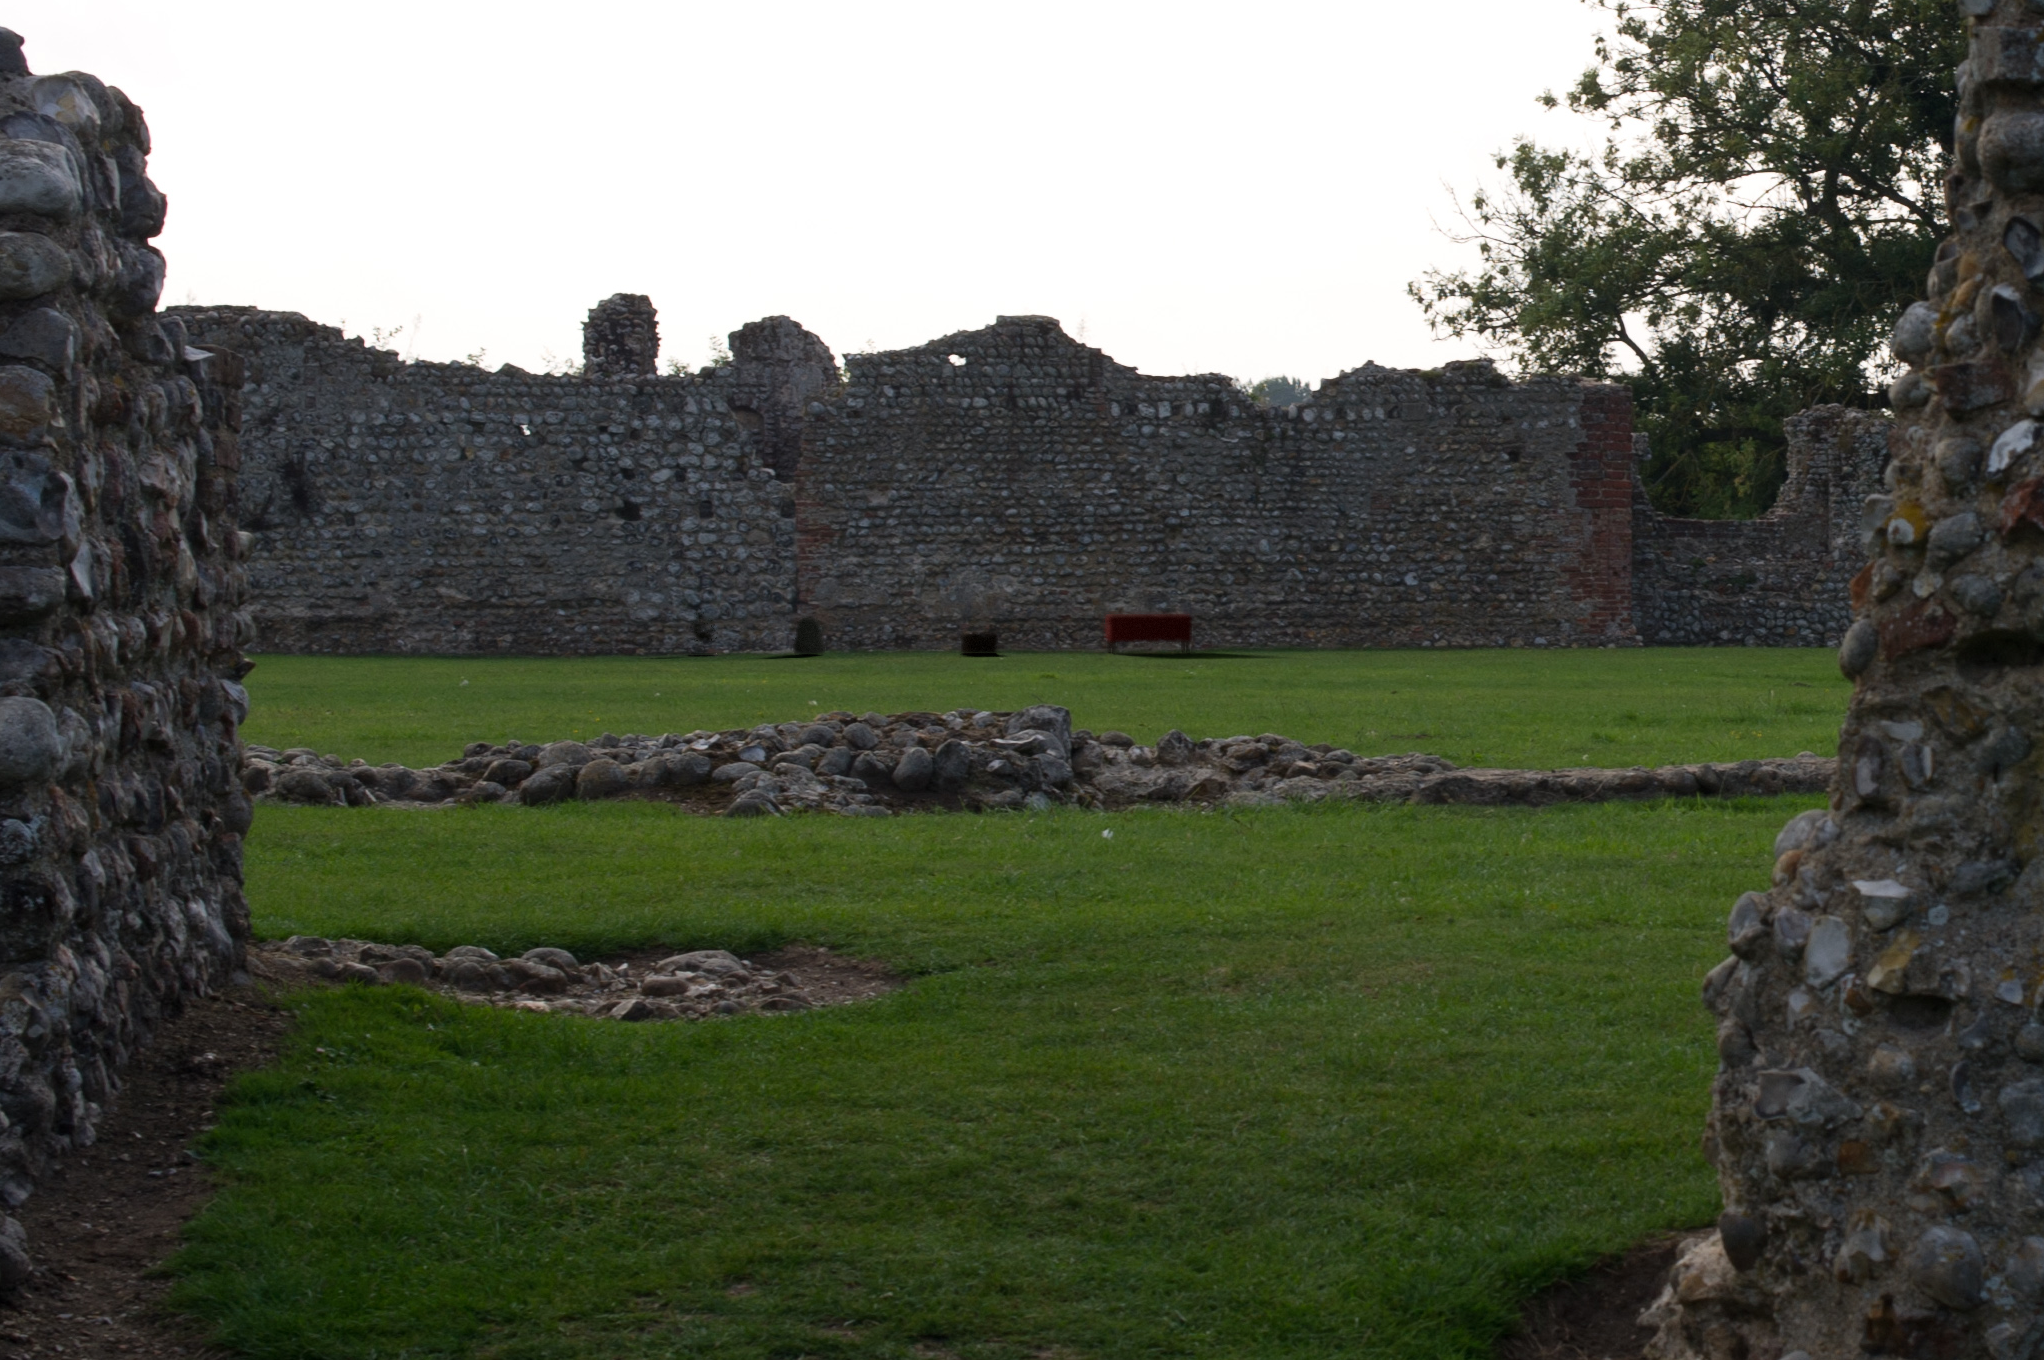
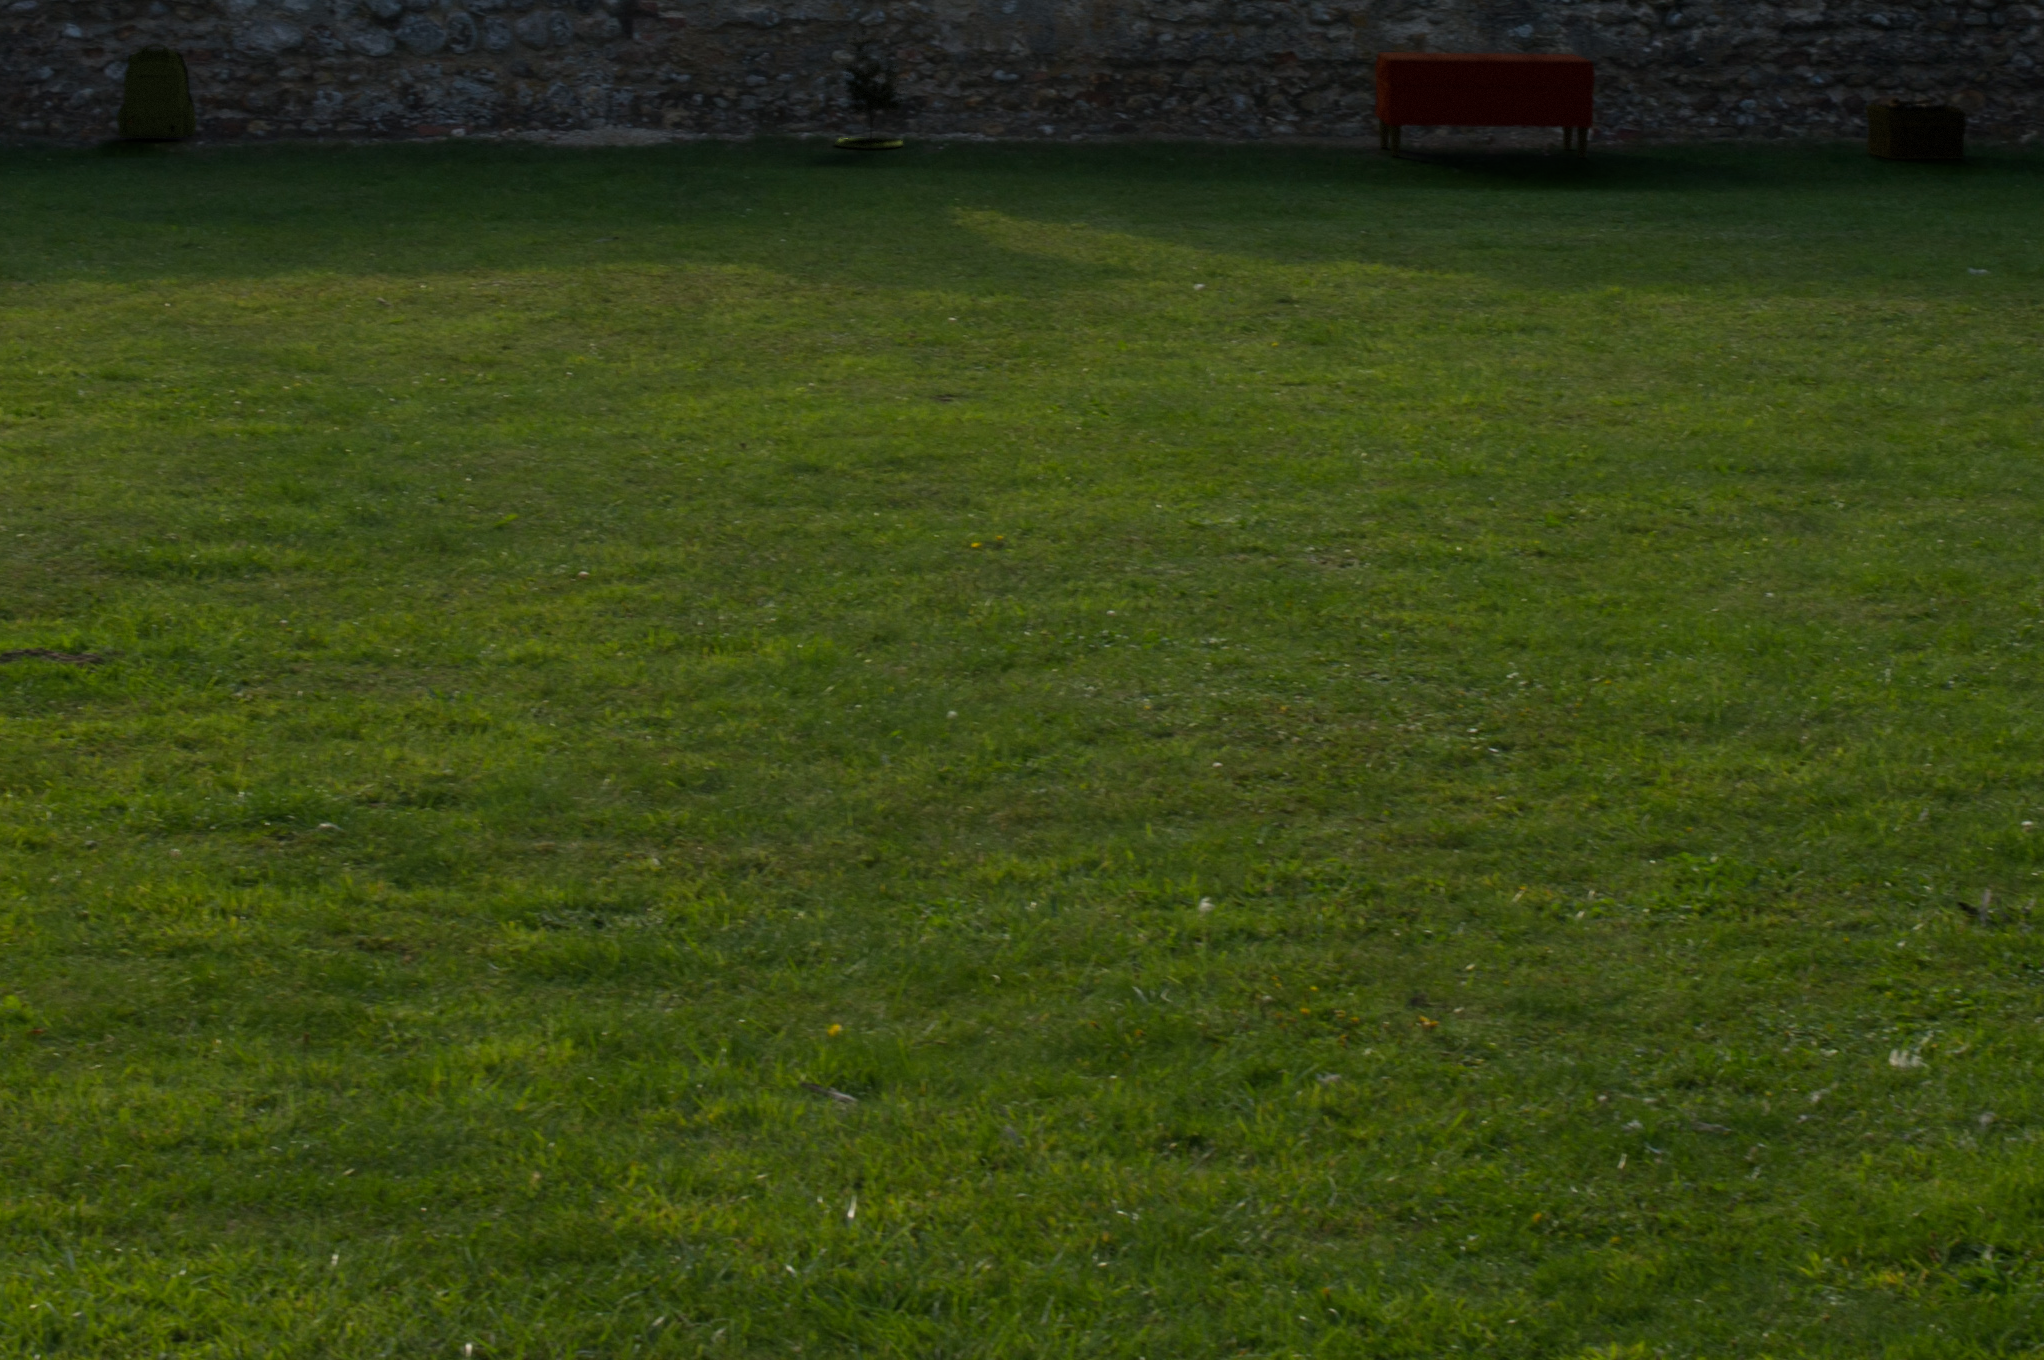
potted tree: present [690,609,717,656] -> present [836,26,904,149]
backpack: present [793,617,825,655] -> present [116,43,197,139]
basket: present [960,632,998,654] -> present [1865,98,1966,159]

